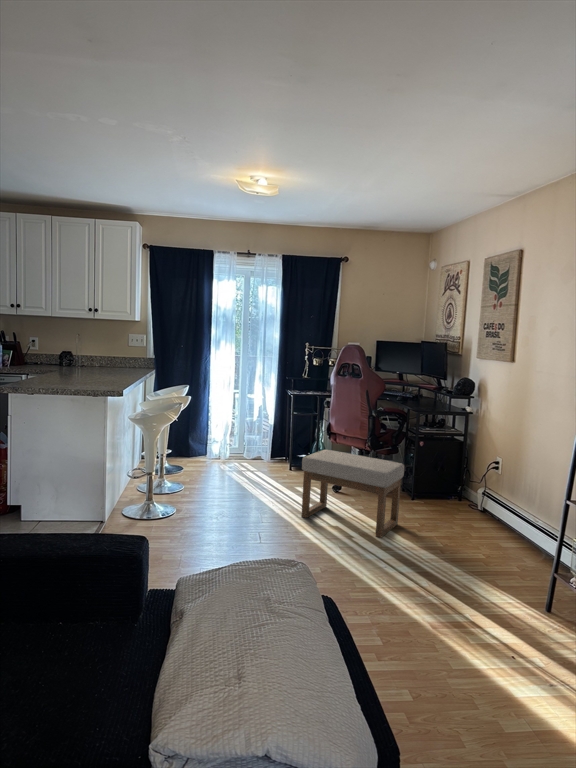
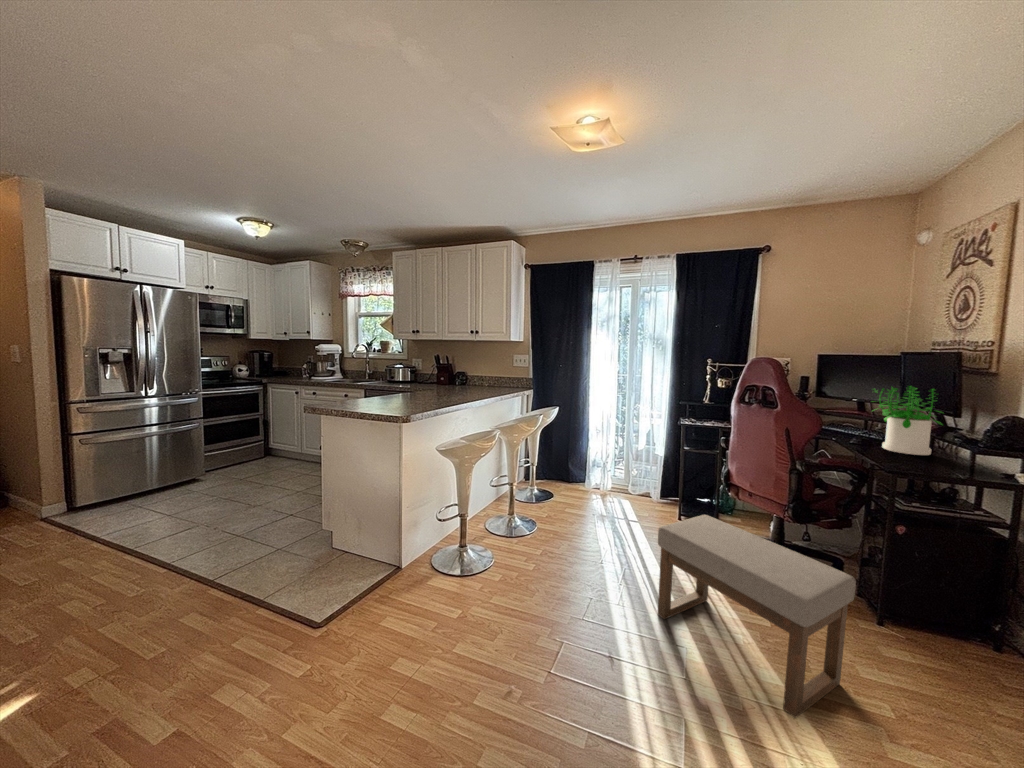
potted plant: none [407,362,439,402] -> present [876,386,942,455]

